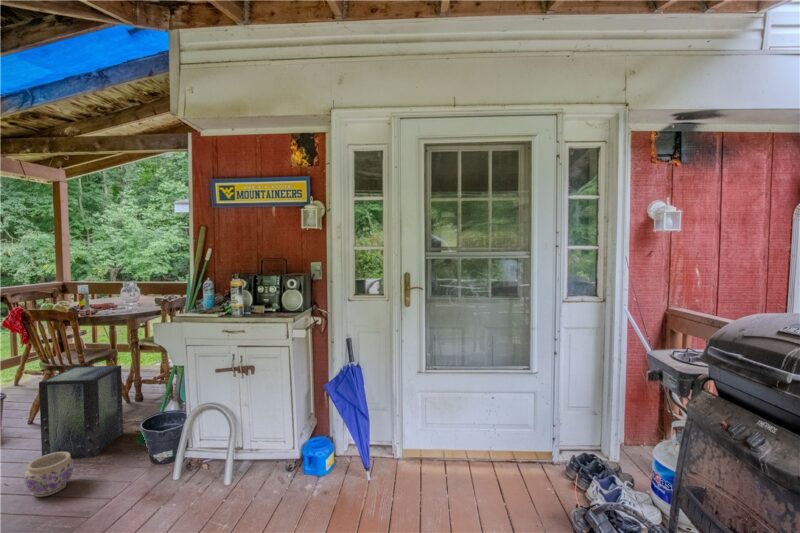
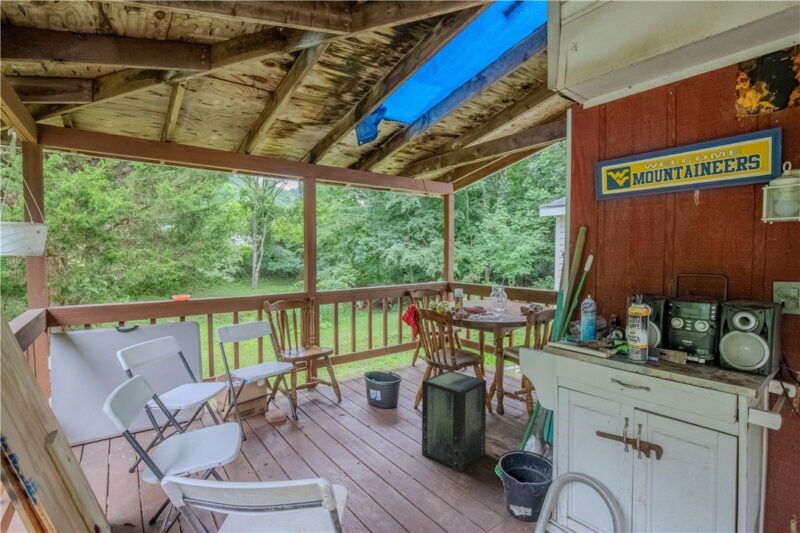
planter: present [24,452,74,497] -> none [406,458,442,504]

